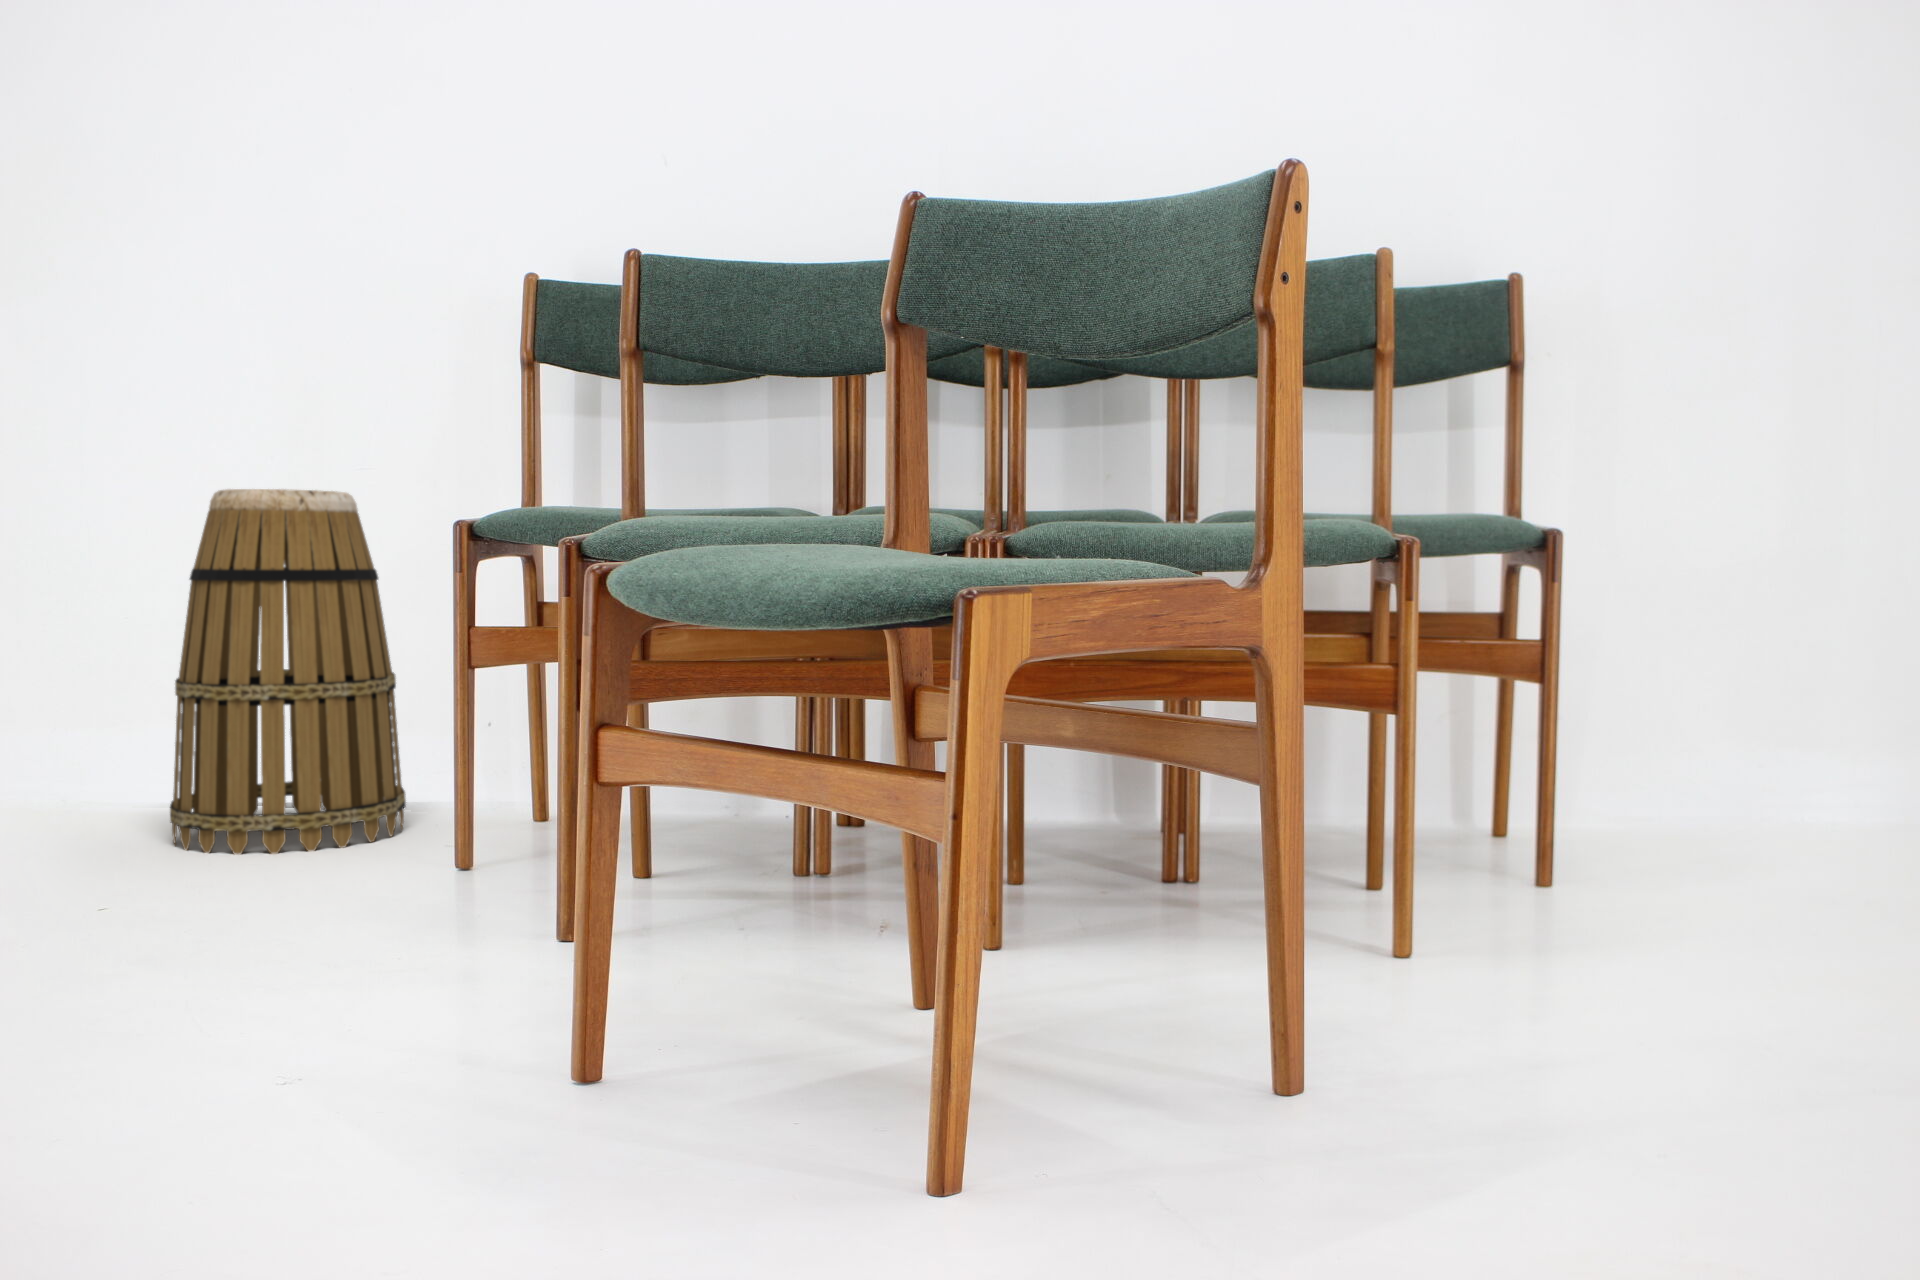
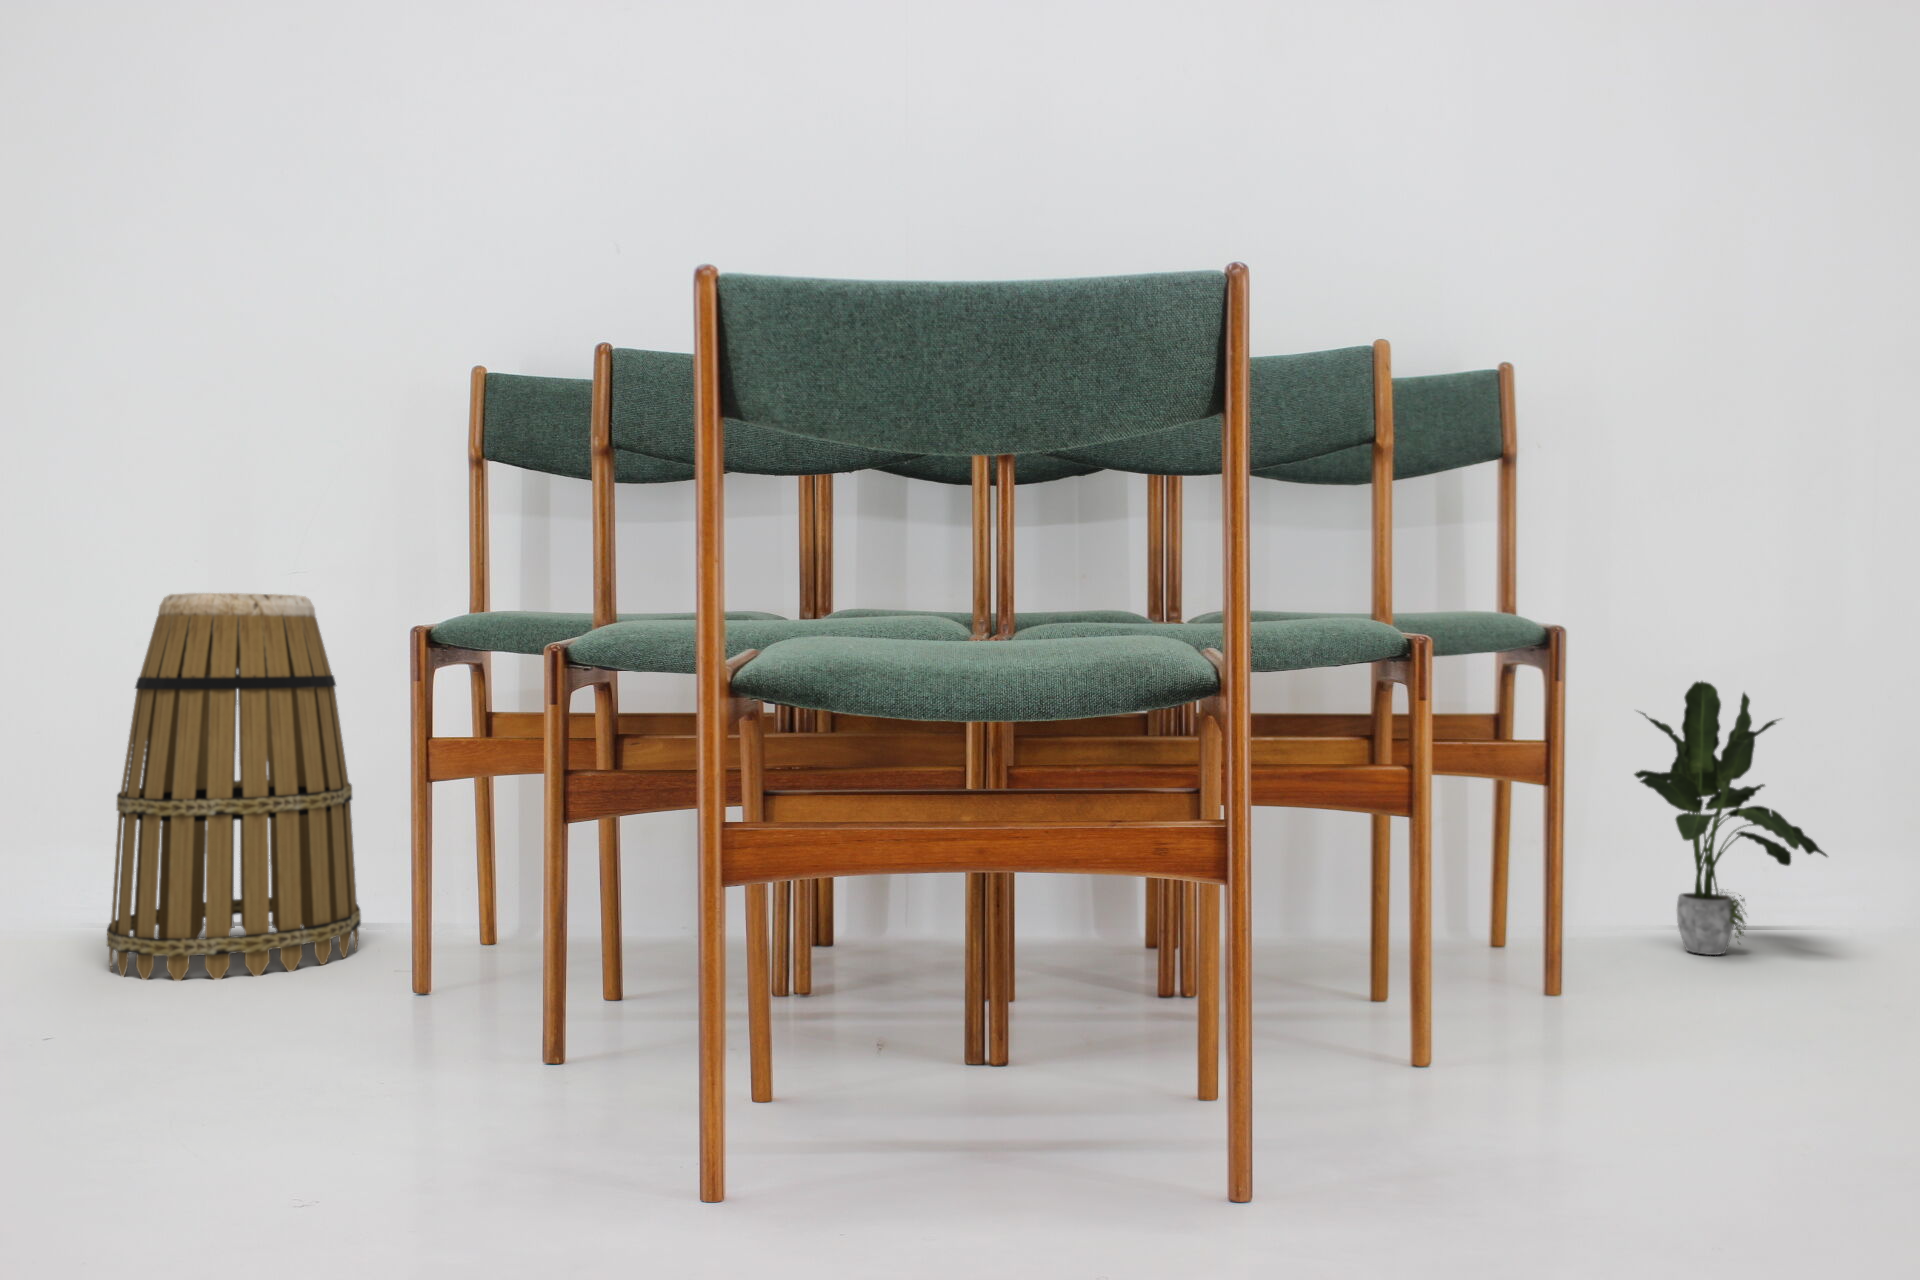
potted plant: none [1629,584,1817,849] -> present [1634,681,1827,955]

